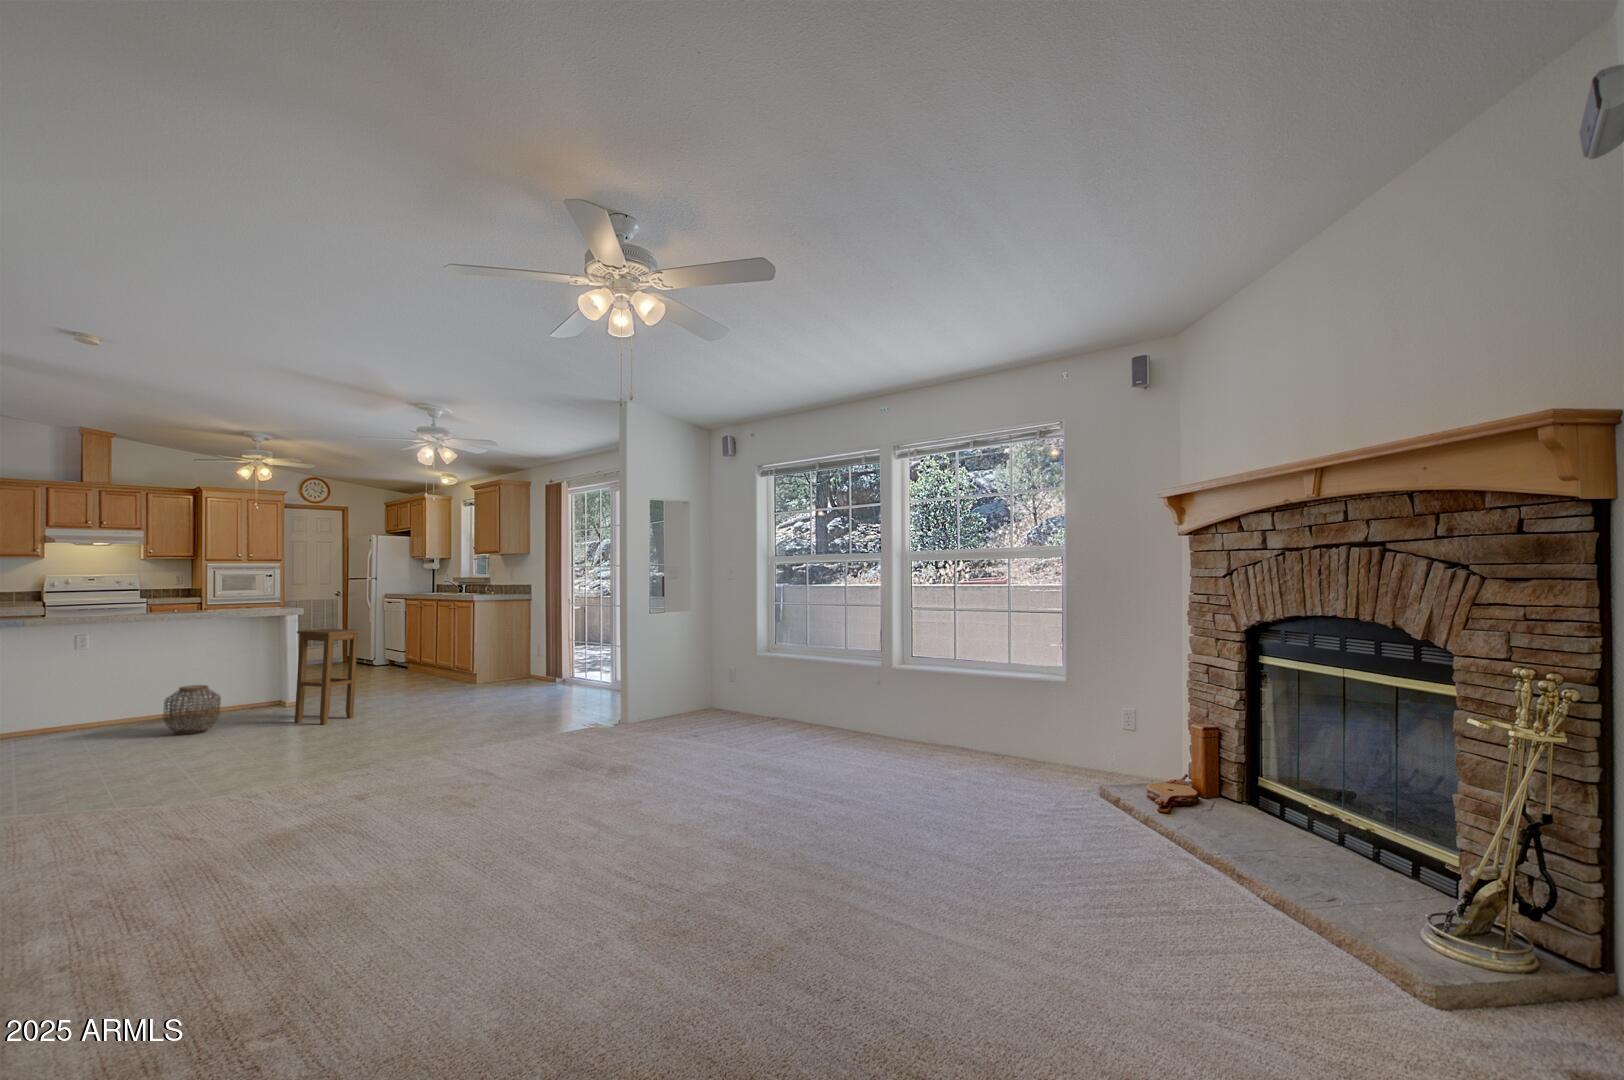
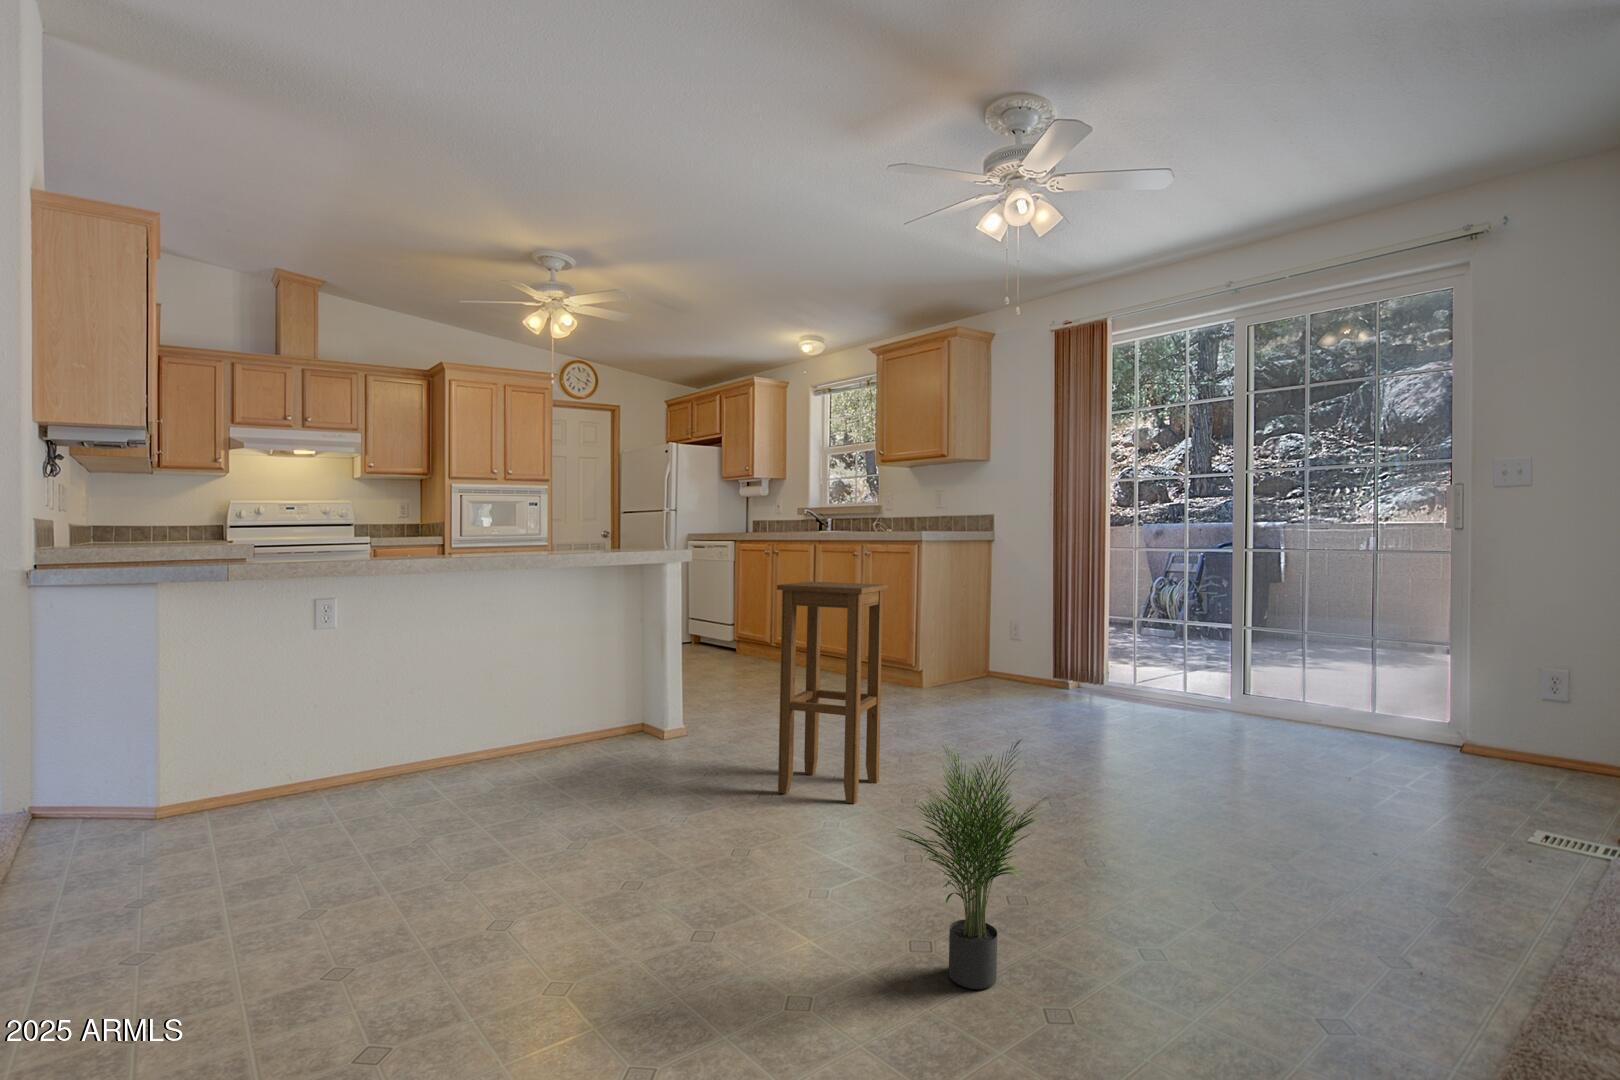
potted plant: none [235,683,302,760] -> present [898,740,1040,989]
woven basket: present [164,685,221,735] -> none [541,709,649,832]

